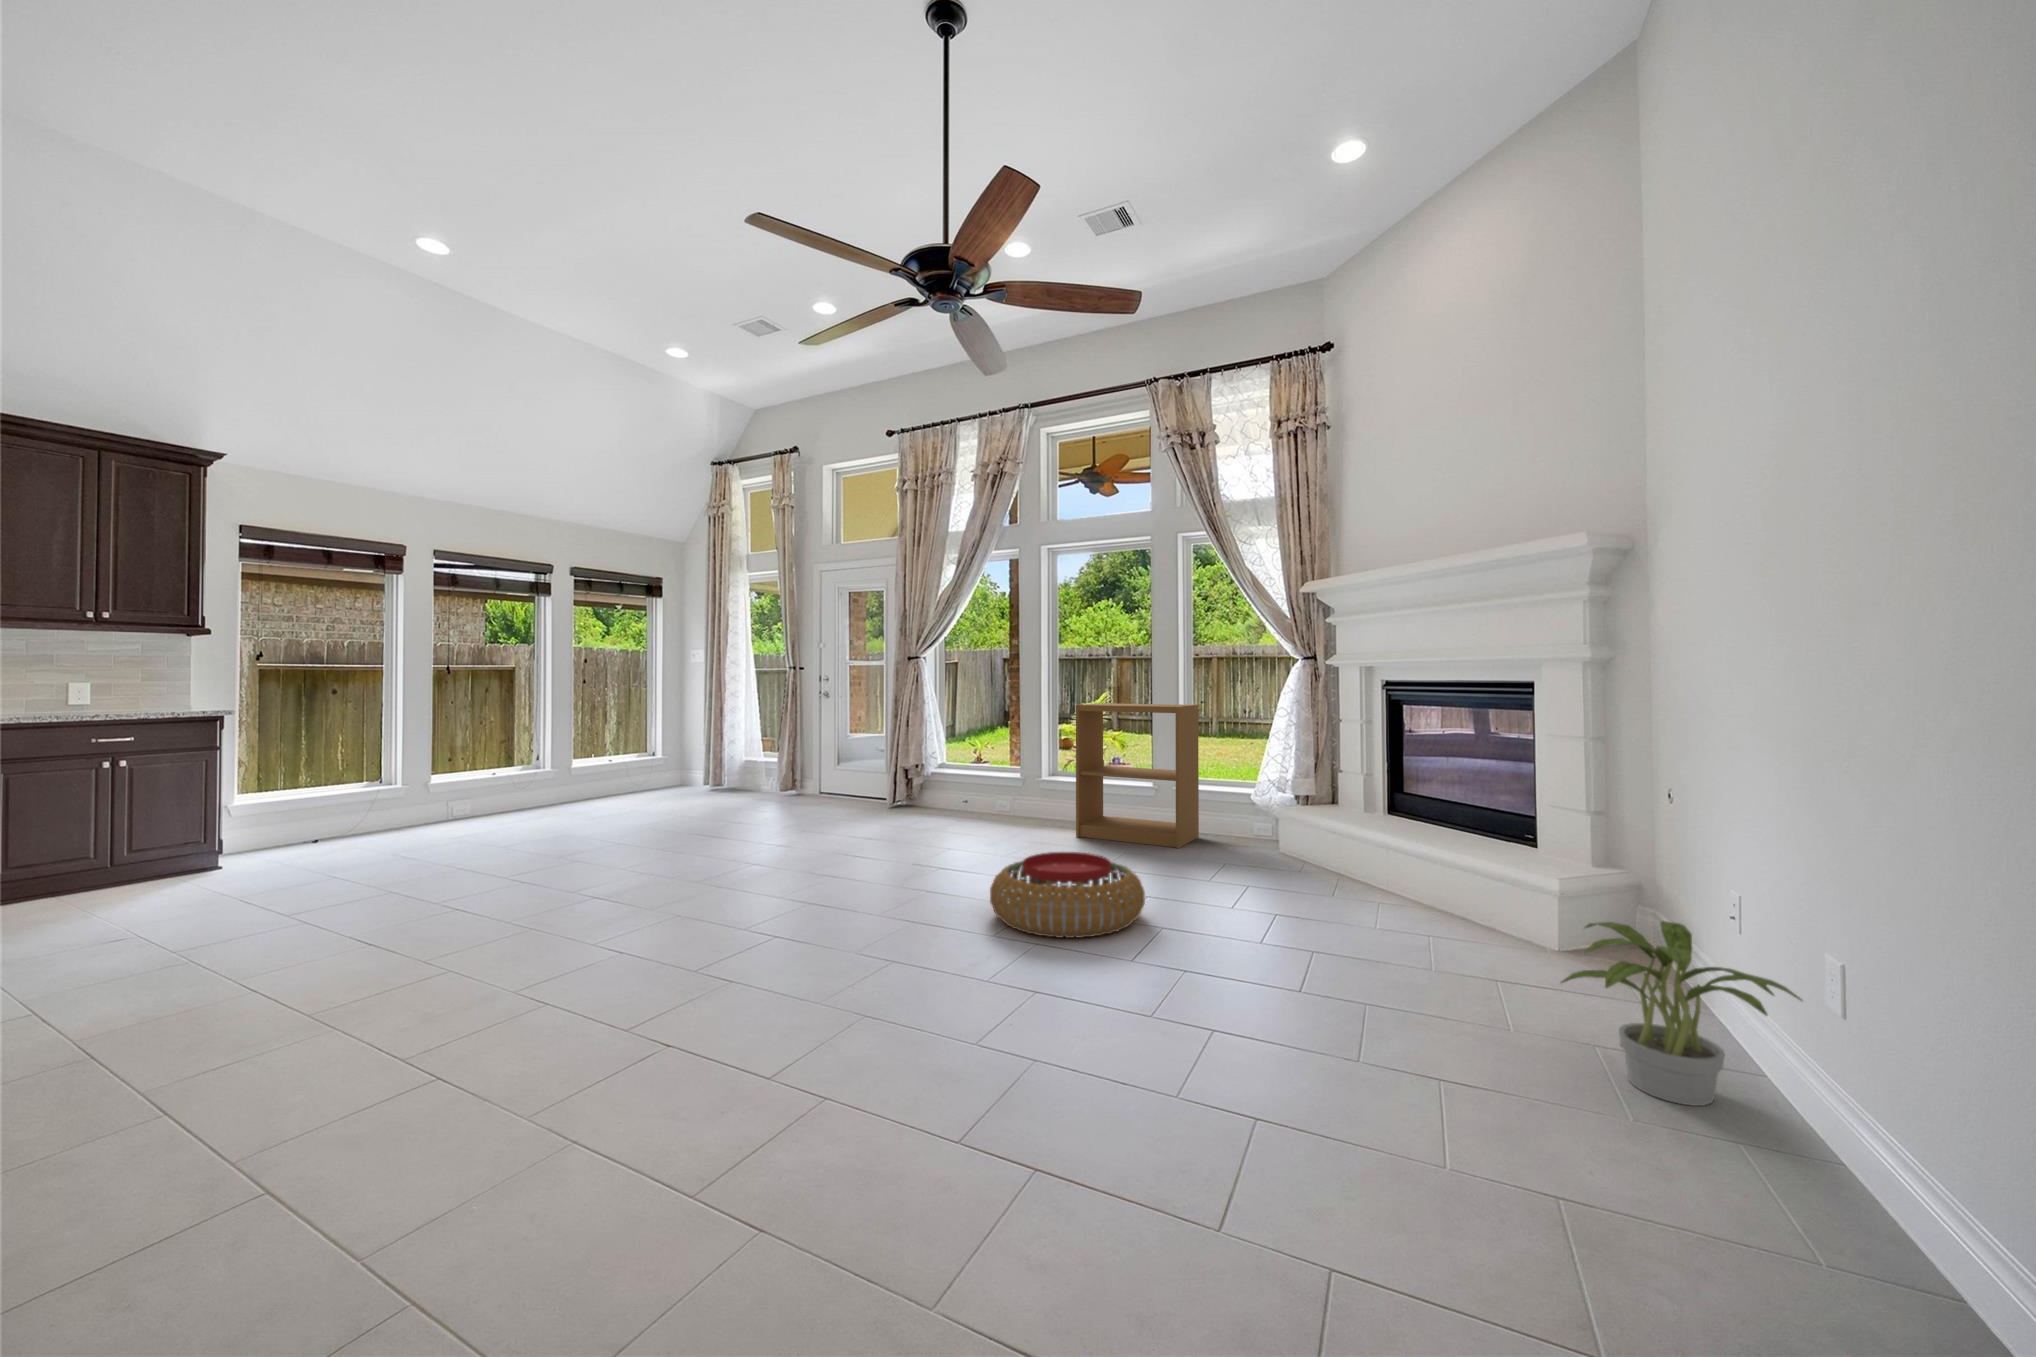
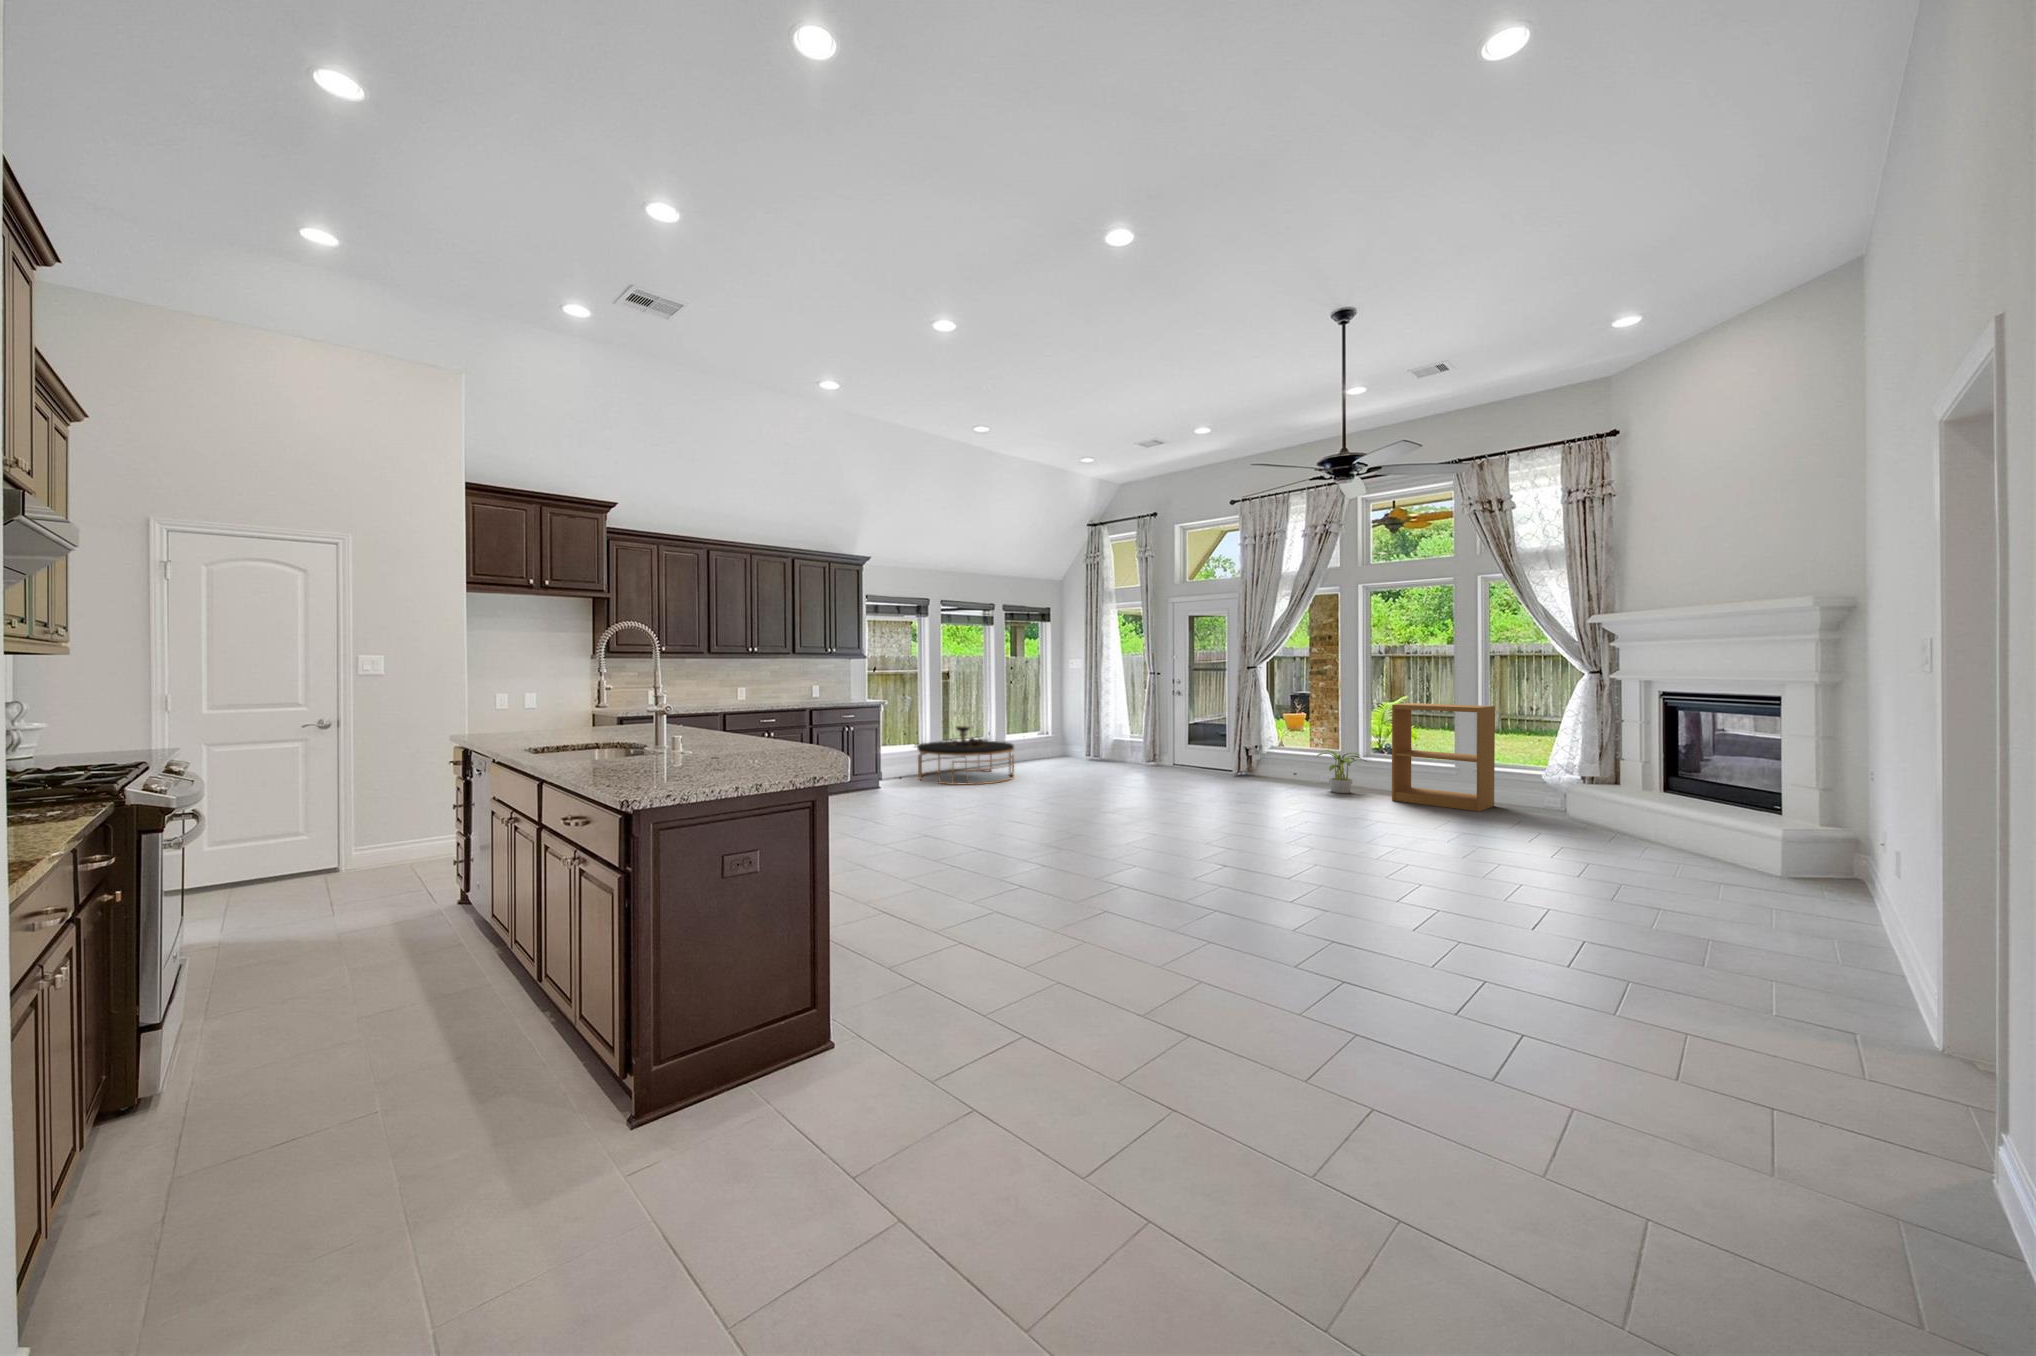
coffee table: none [355,750,548,849] -> present [917,726,1014,785]
pouf: present [990,852,1145,938] -> none [1355,802,1465,852]
potted plant: present [1561,921,1802,1106] -> present [1317,750,1367,793]

